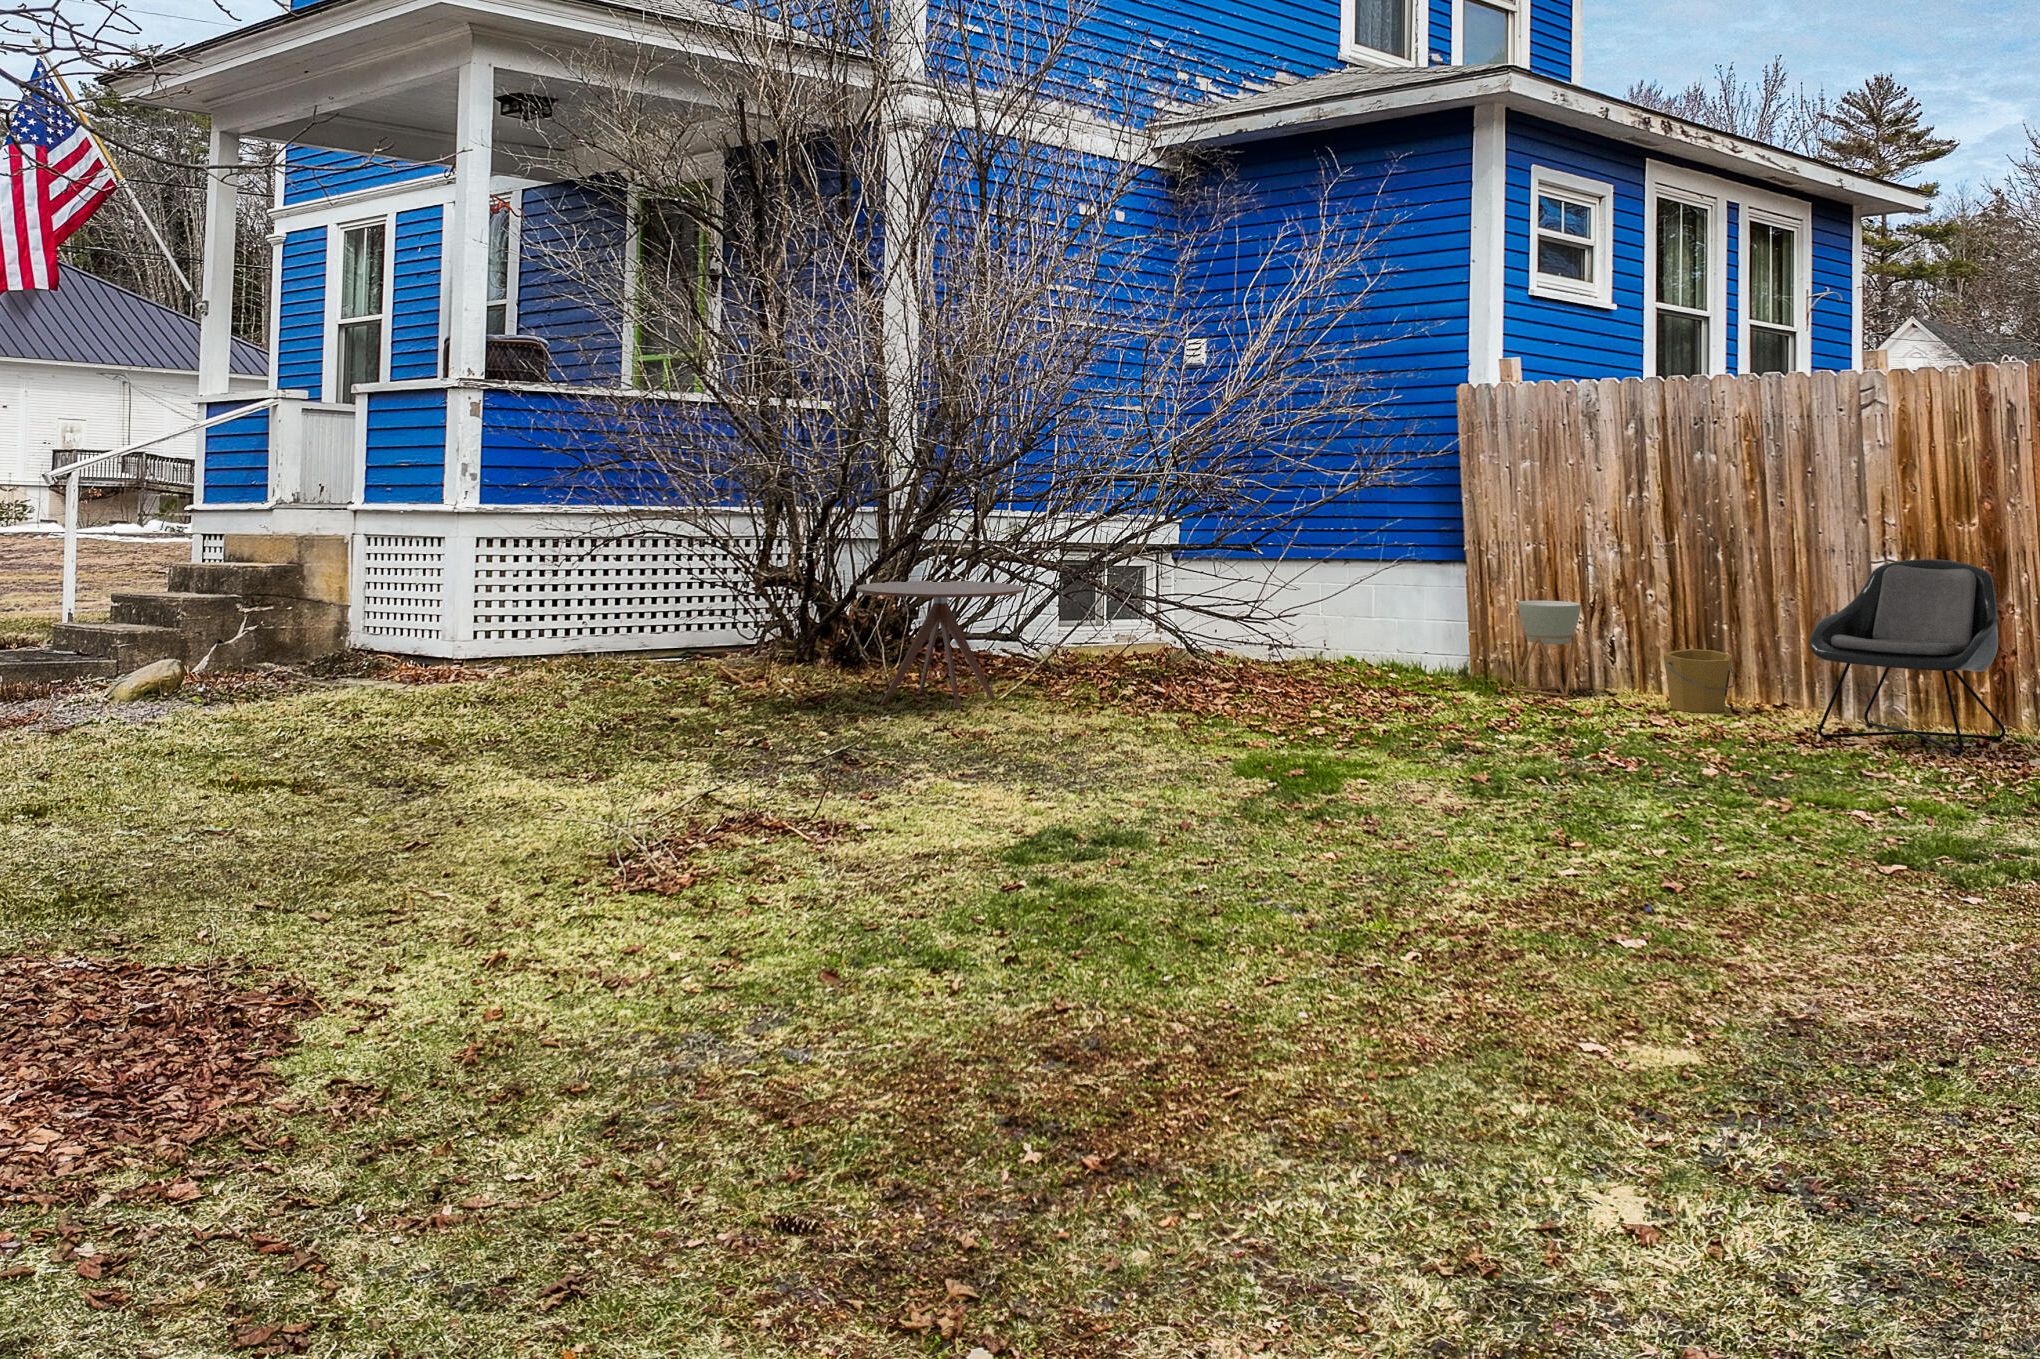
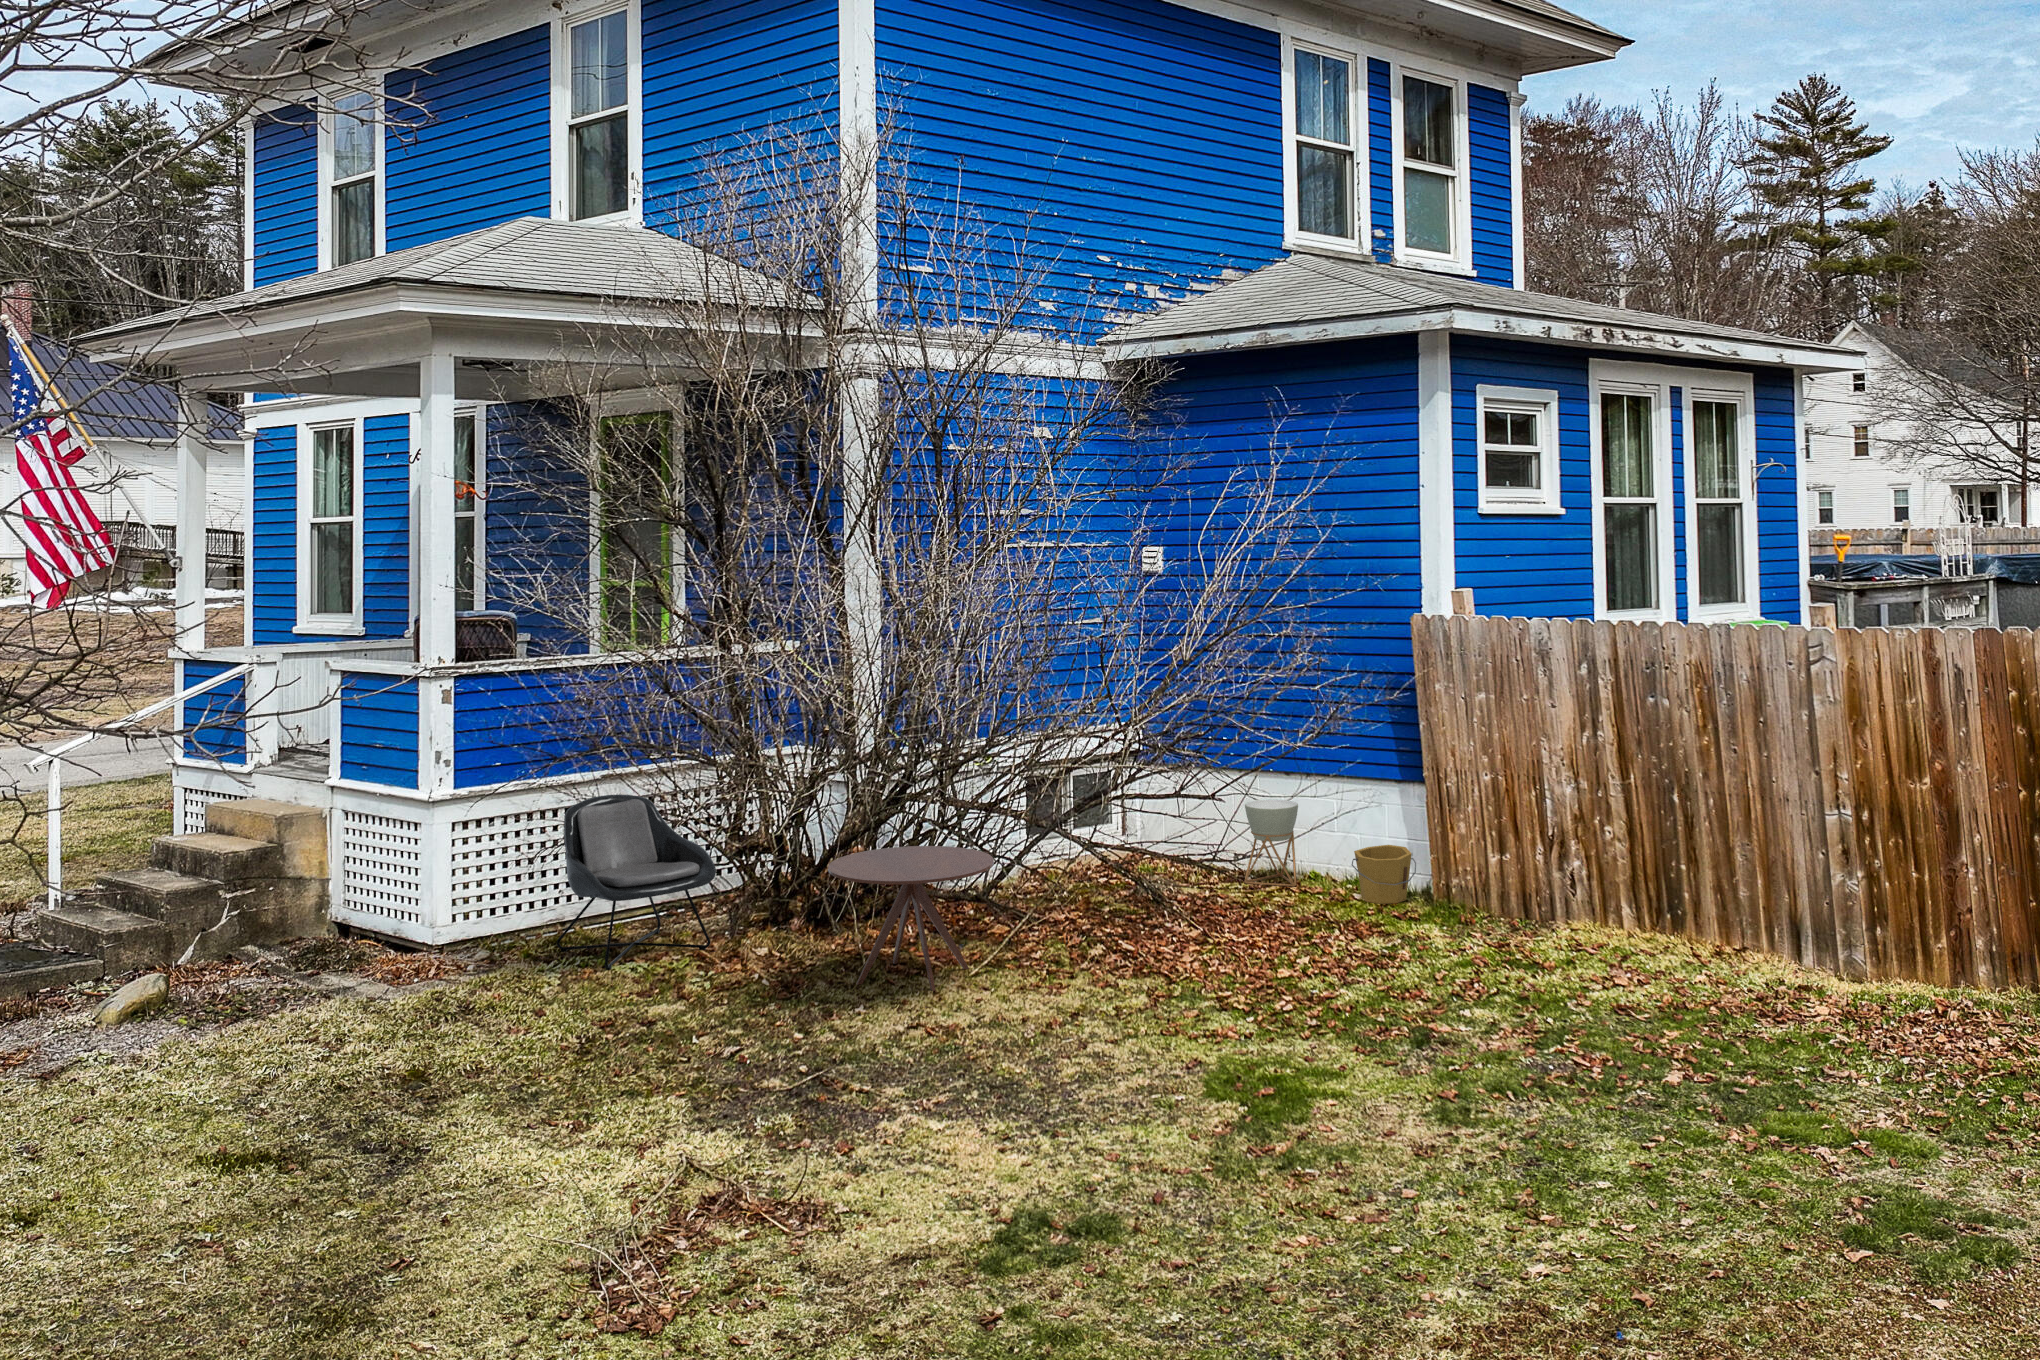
lounge chair: present [1809,559,2005,755] -> present [557,794,716,970]
planter: present [1513,601,1581,697] -> present [1244,799,1298,887]
bucket: present [1663,649,1735,713] -> present [1352,845,1416,904]

